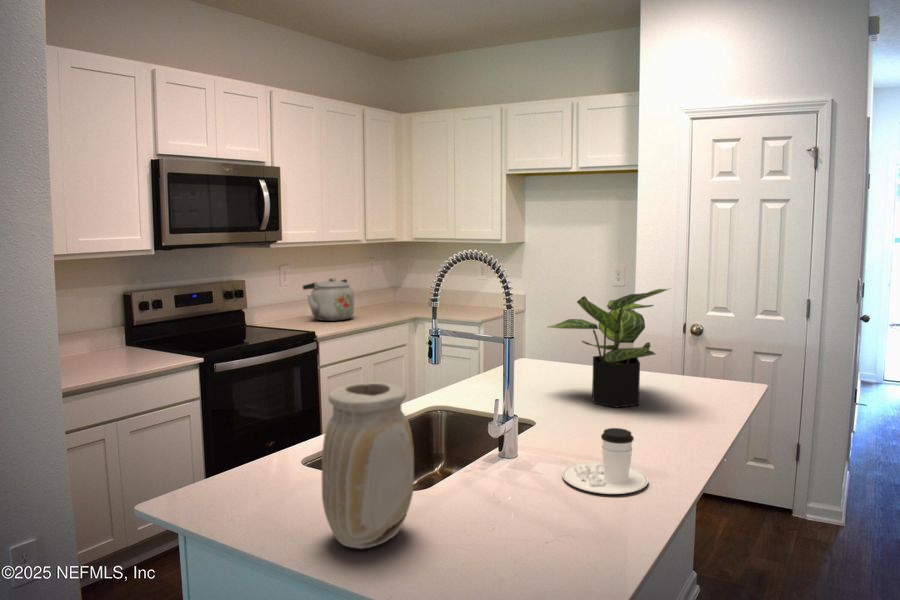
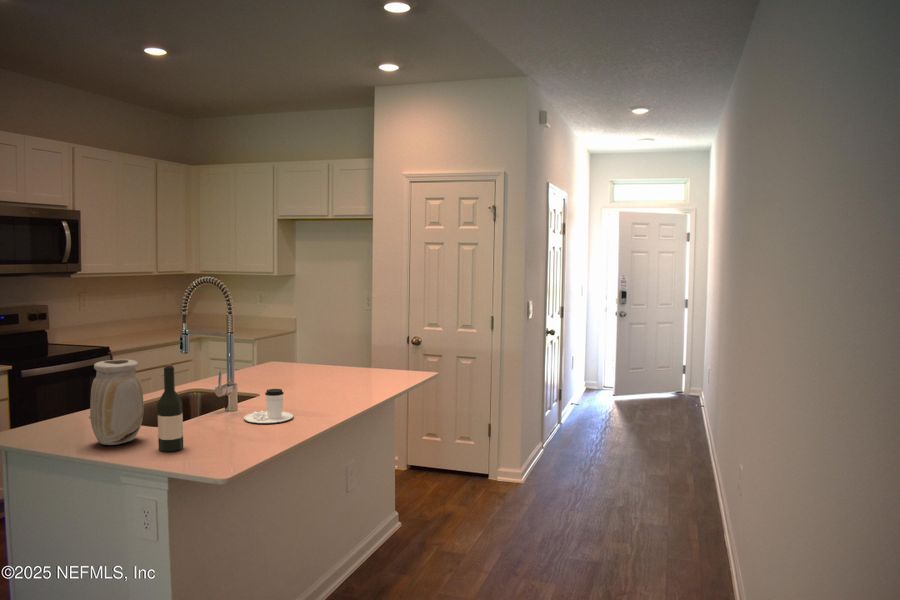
kettle: present [303,278,354,321] -> none [101,302,148,339]
potted plant: present [550,289,668,408] -> none [267,308,340,388]
wine bottle: none [452,401,498,578] -> present [157,365,183,451]

